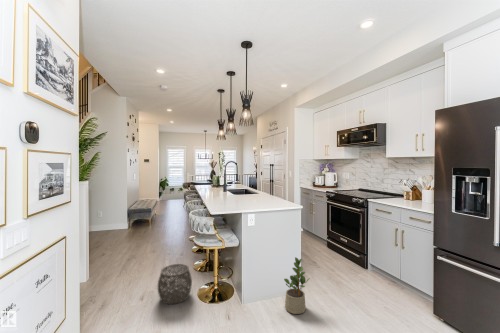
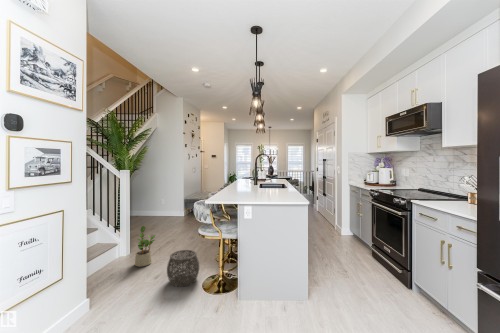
potted plant: present [284,257,310,314] -> present [135,226,155,267]

